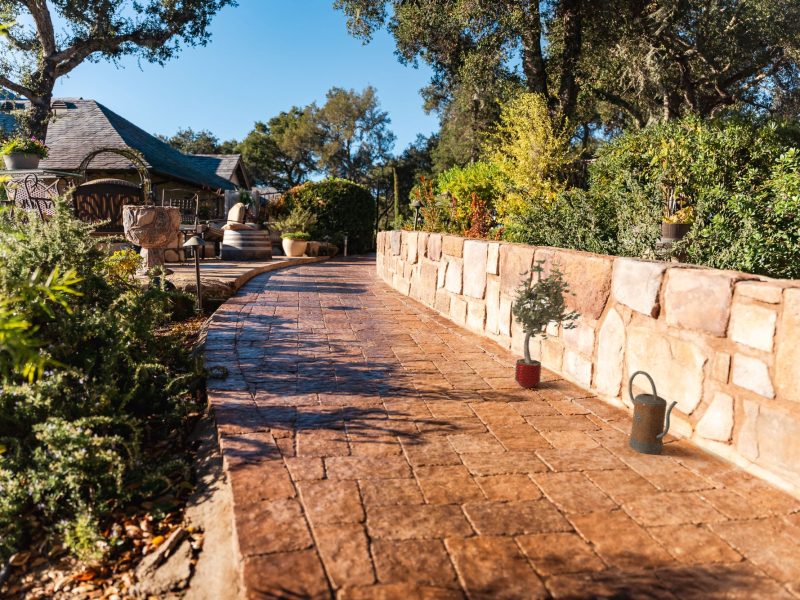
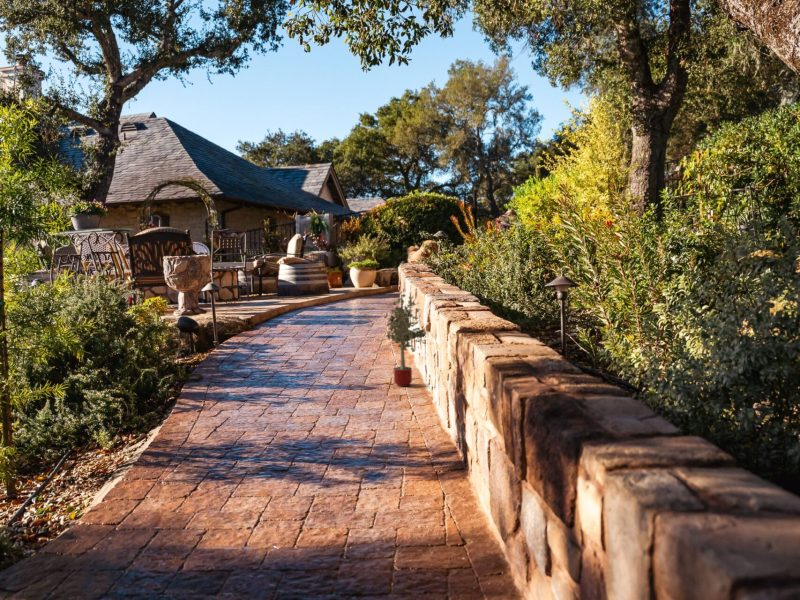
watering can: present [628,371,677,454] -> none [409,364,428,414]

